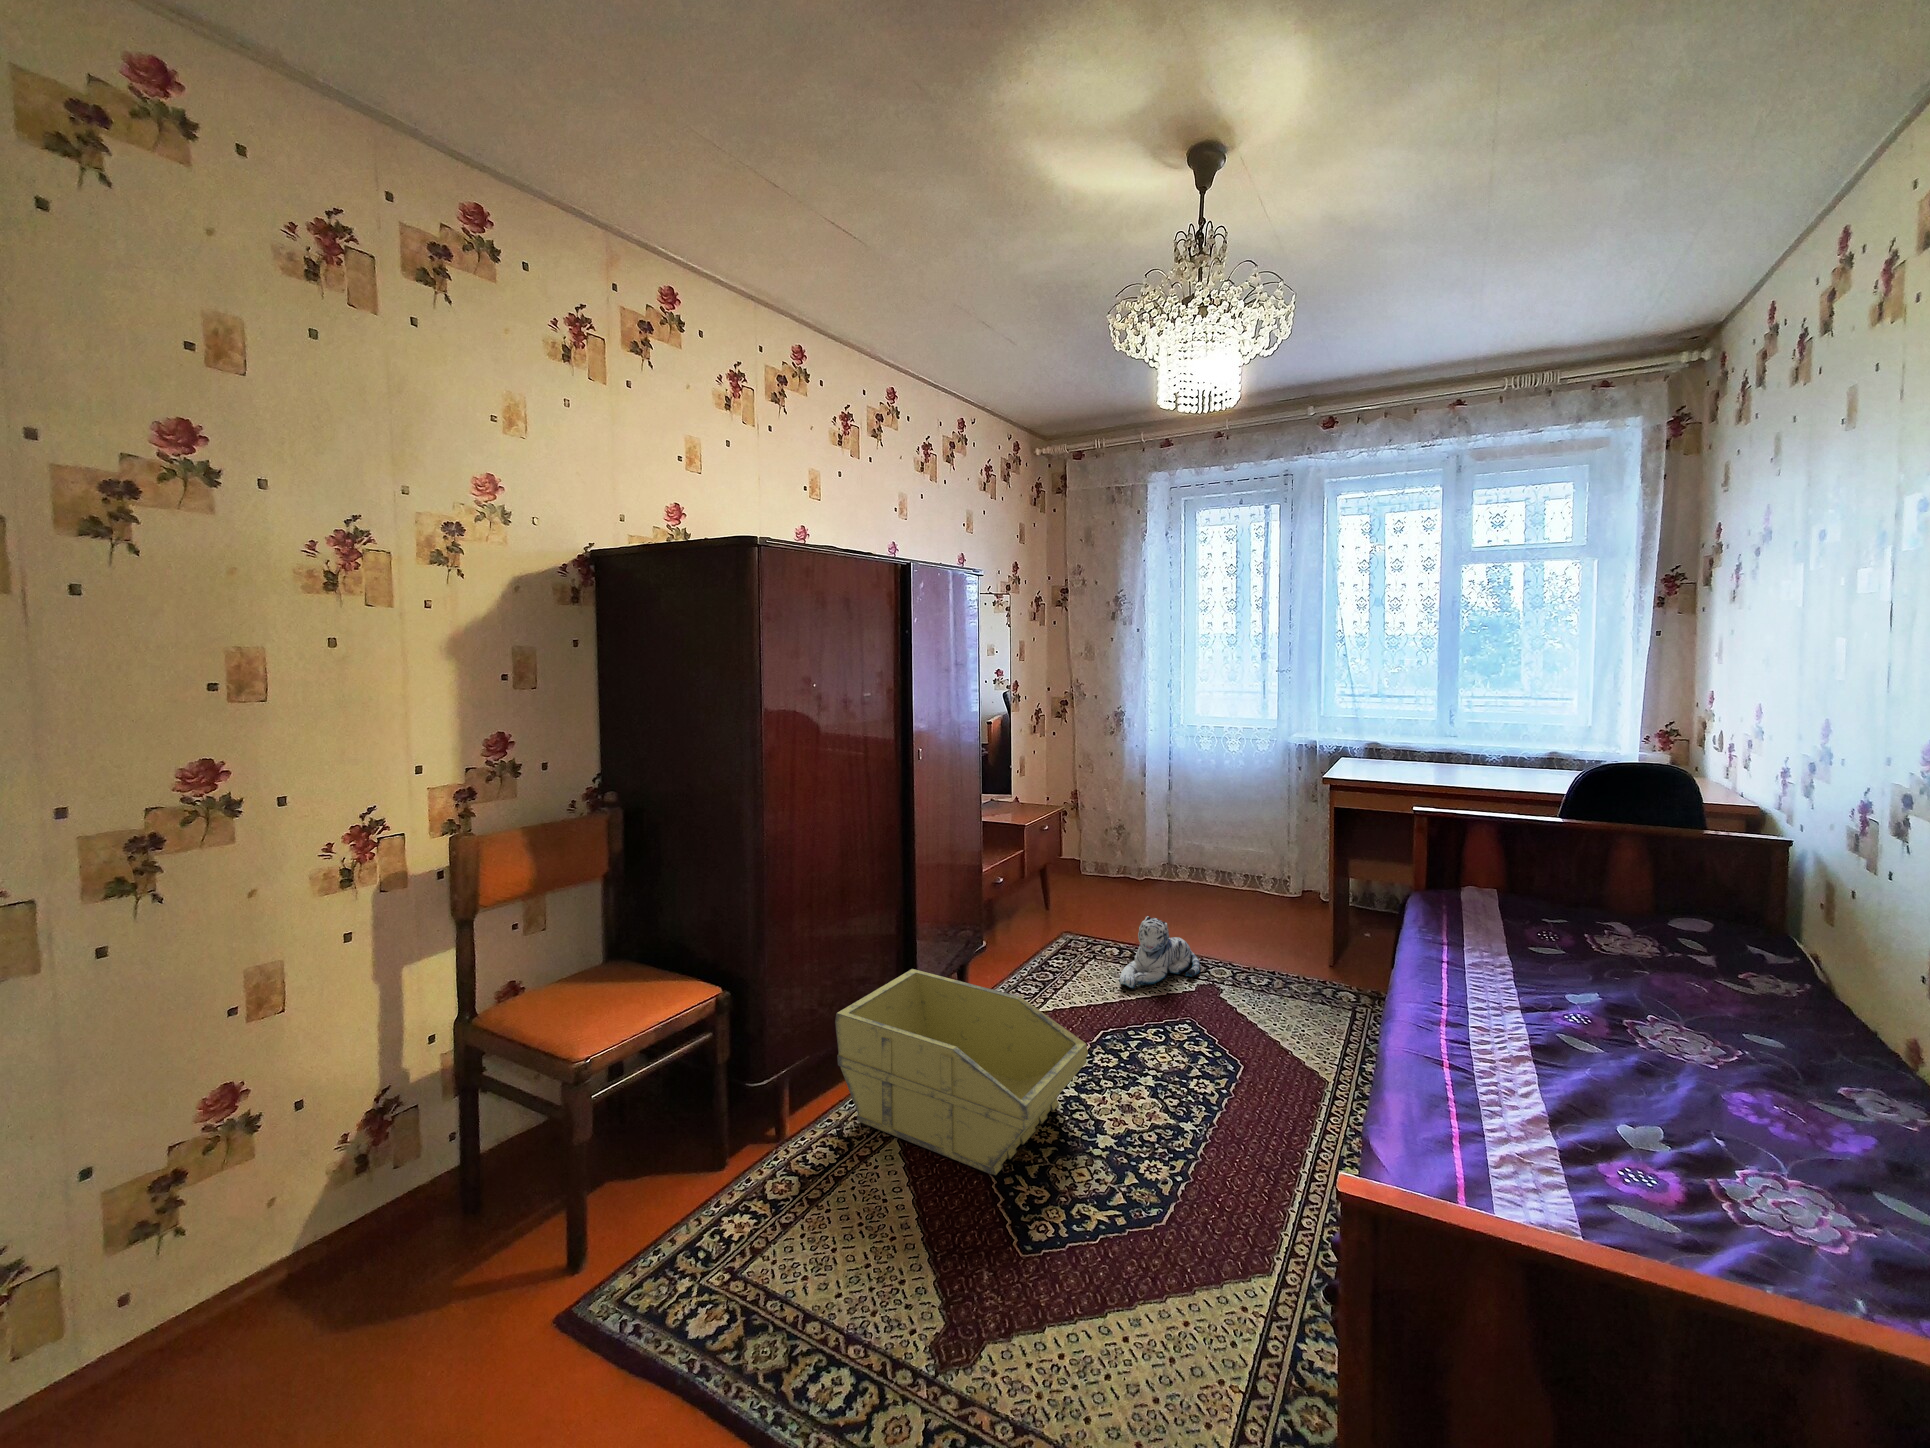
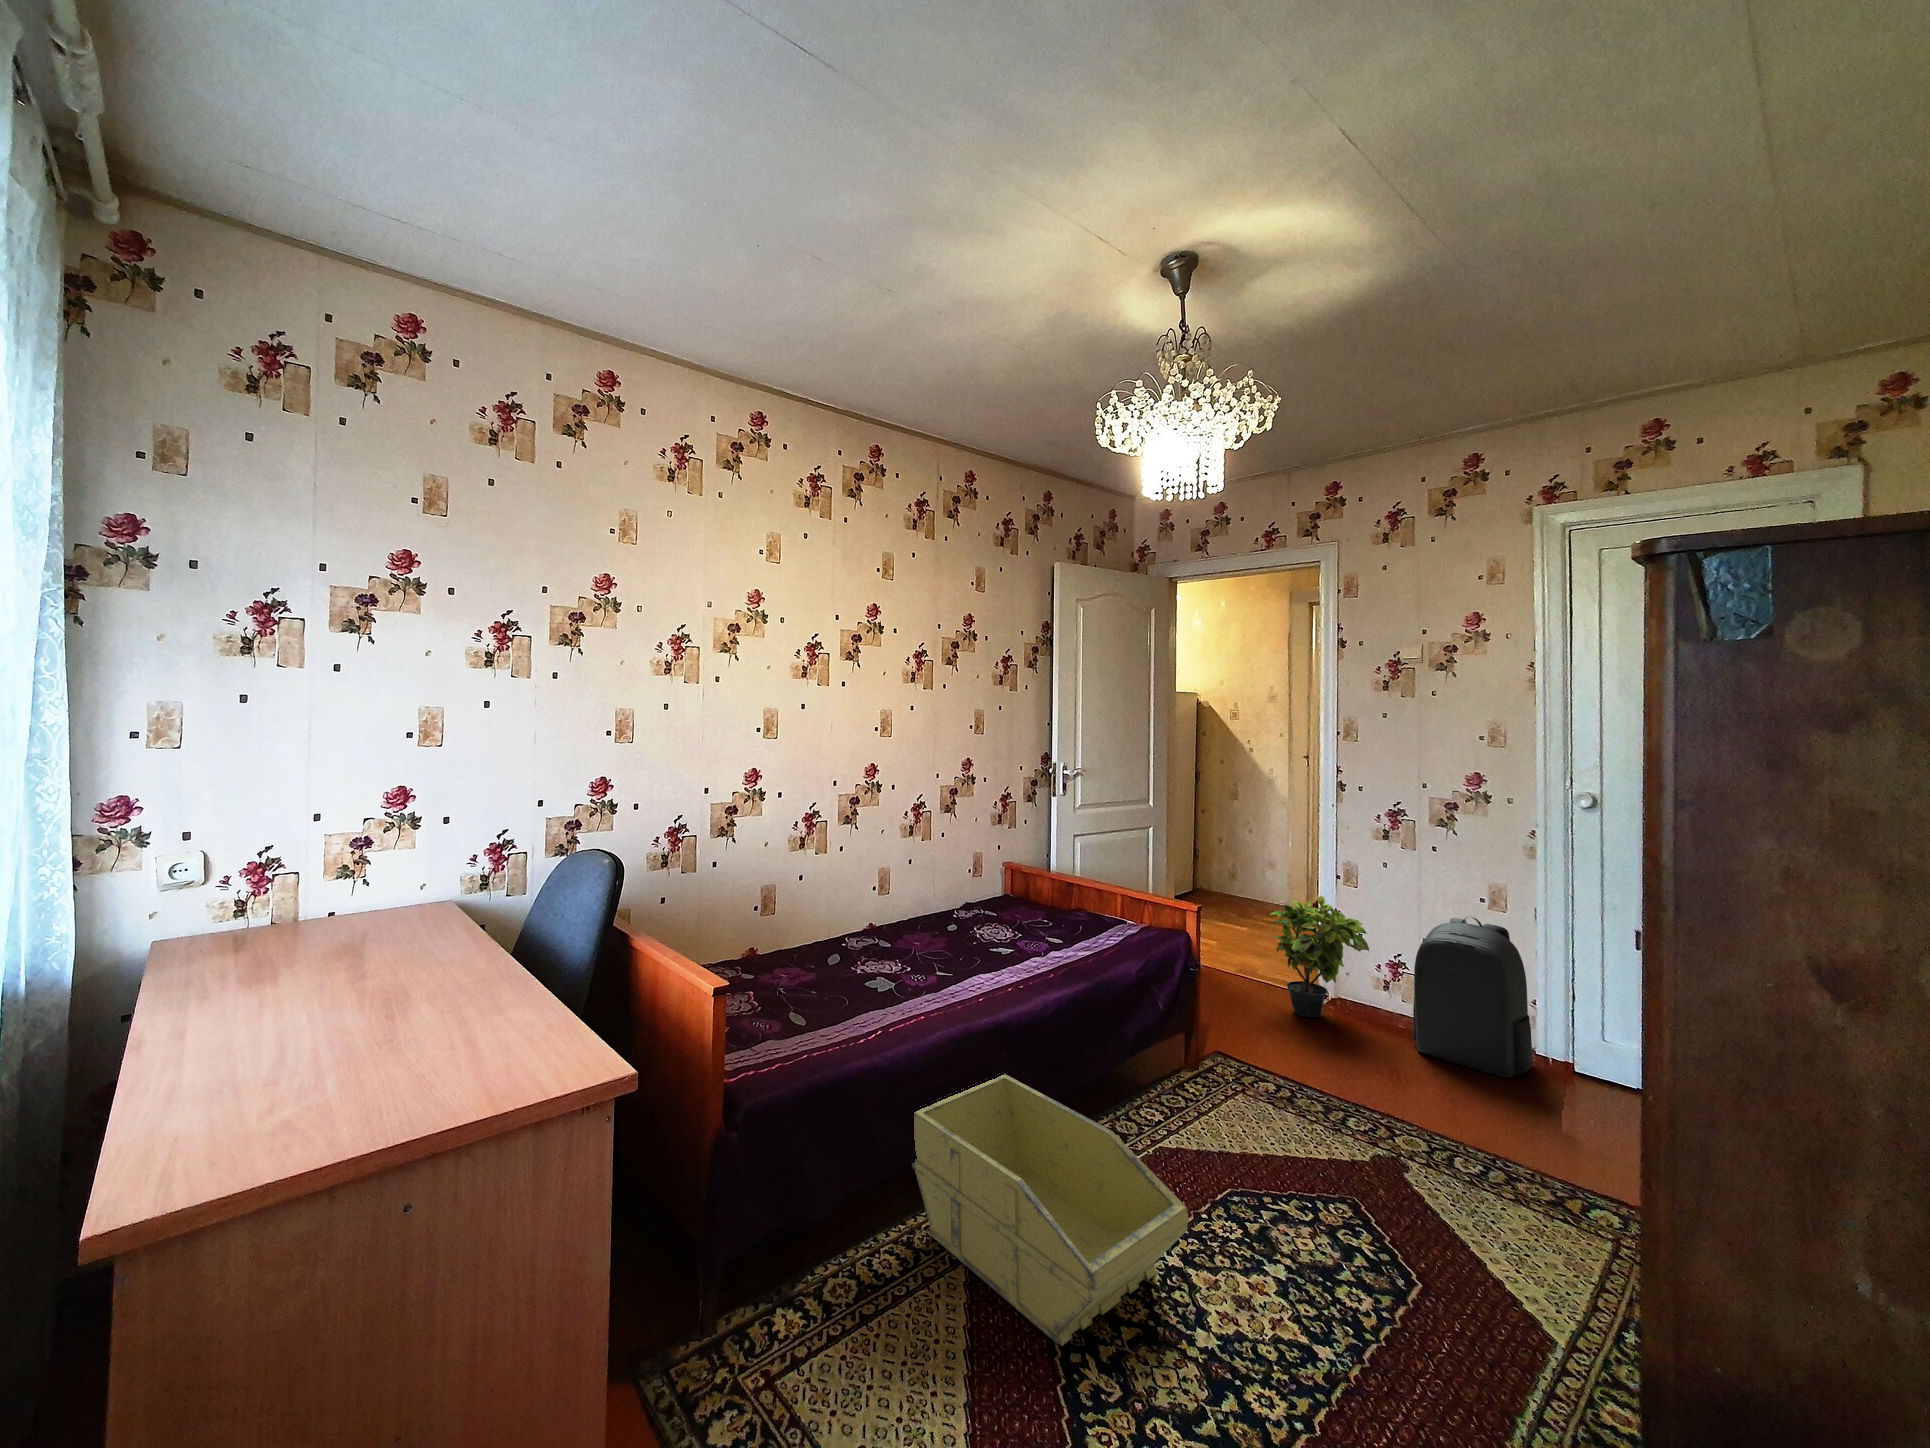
potted plant: none [1106,795,1181,896] -> present [1269,896,1369,1017]
backpack: none [1212,802,1291,920] -> present [1413,917,1533,1078]
plush toy: present [1119,916,1200,988] -> none [1264,1051,1381,1139]

